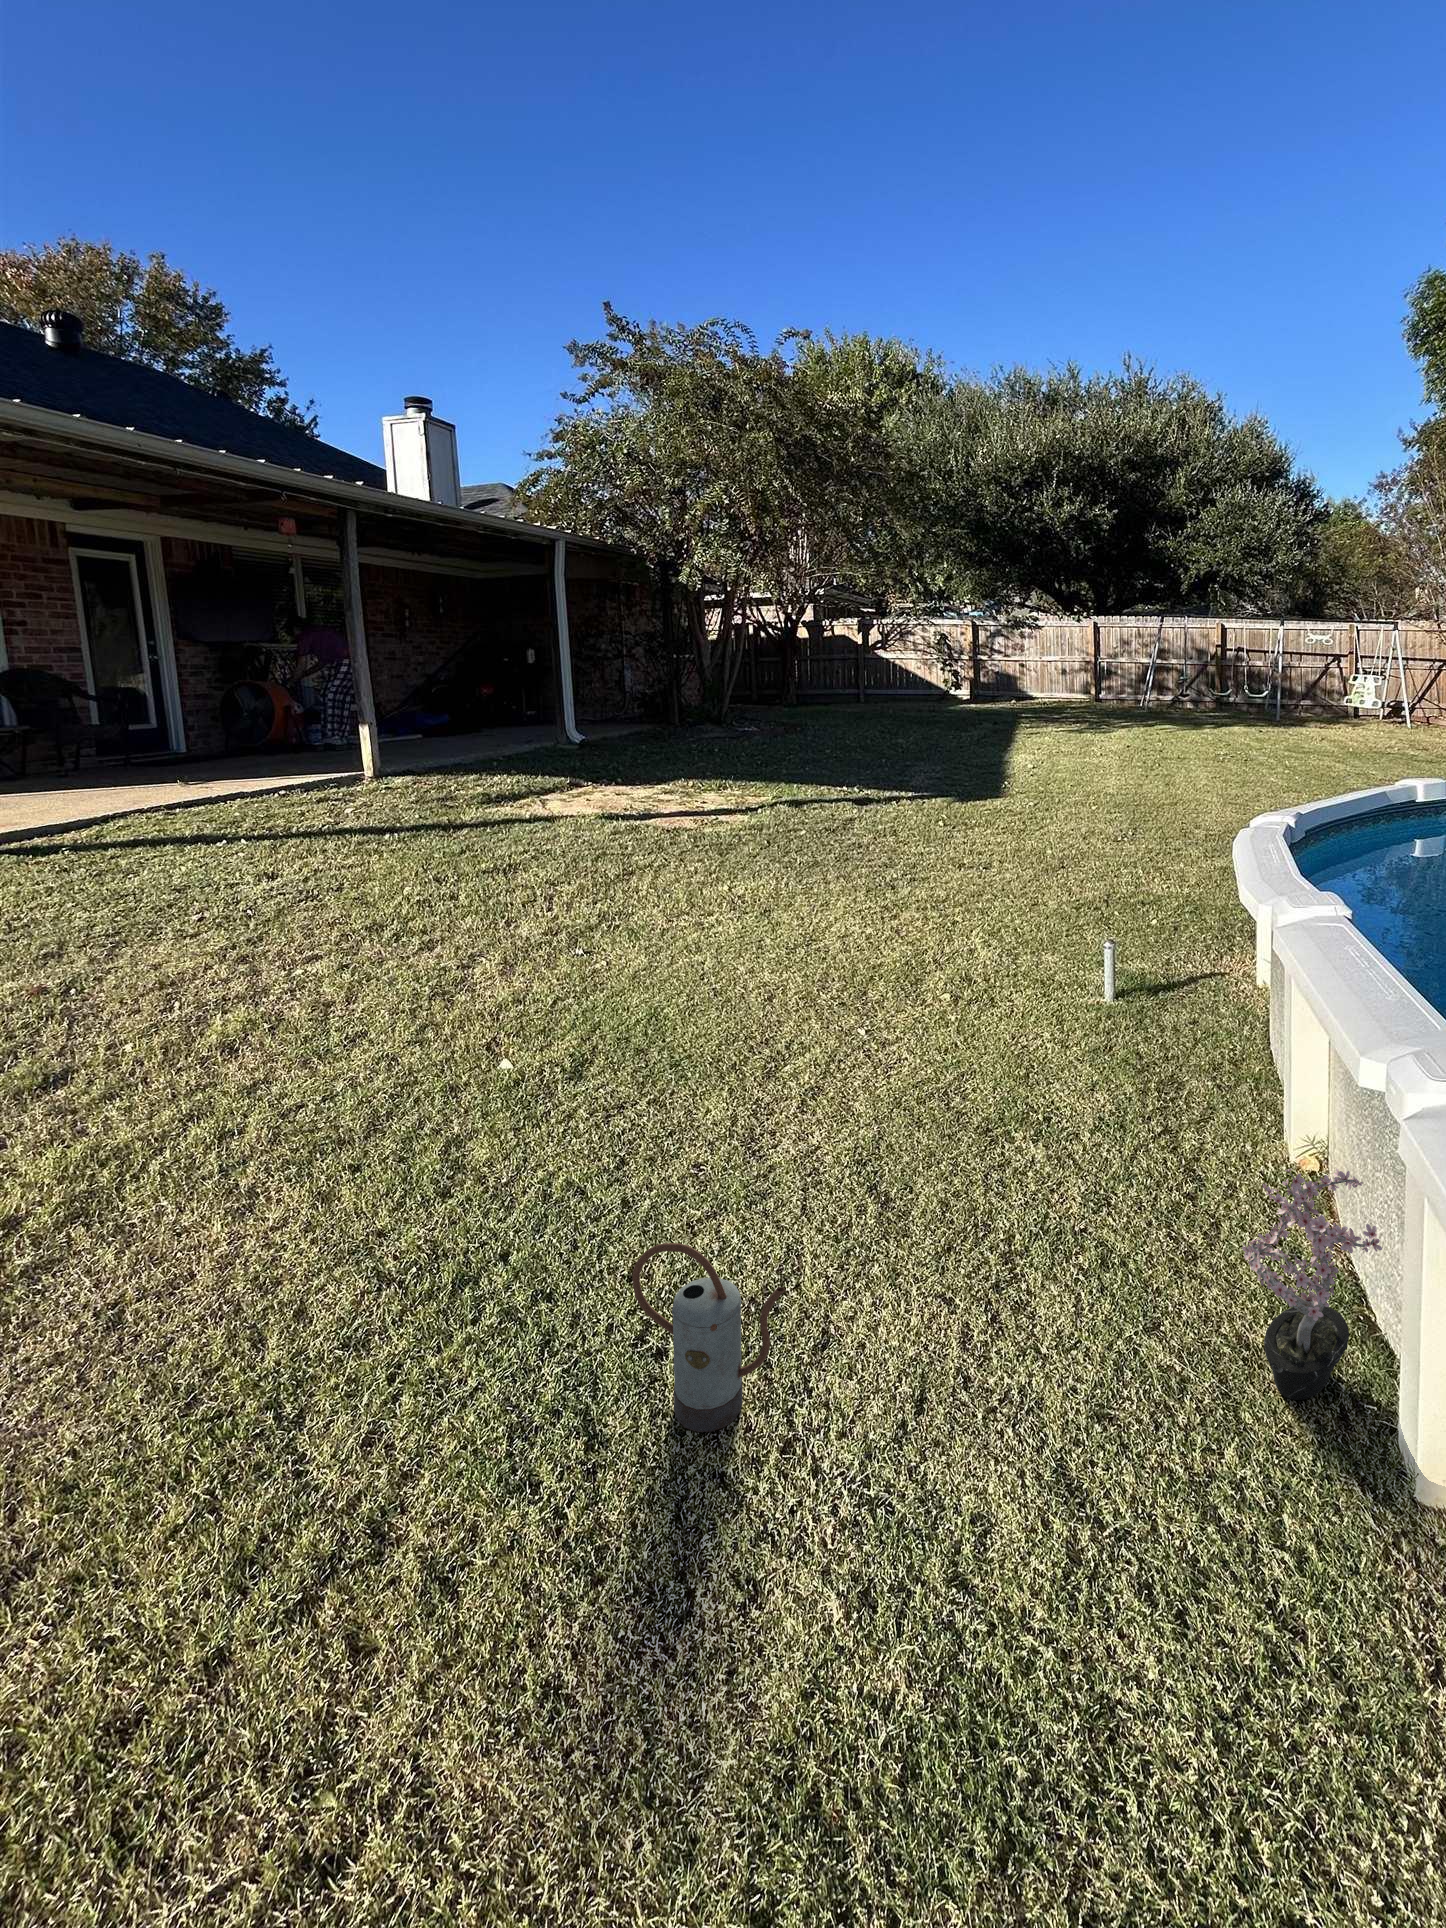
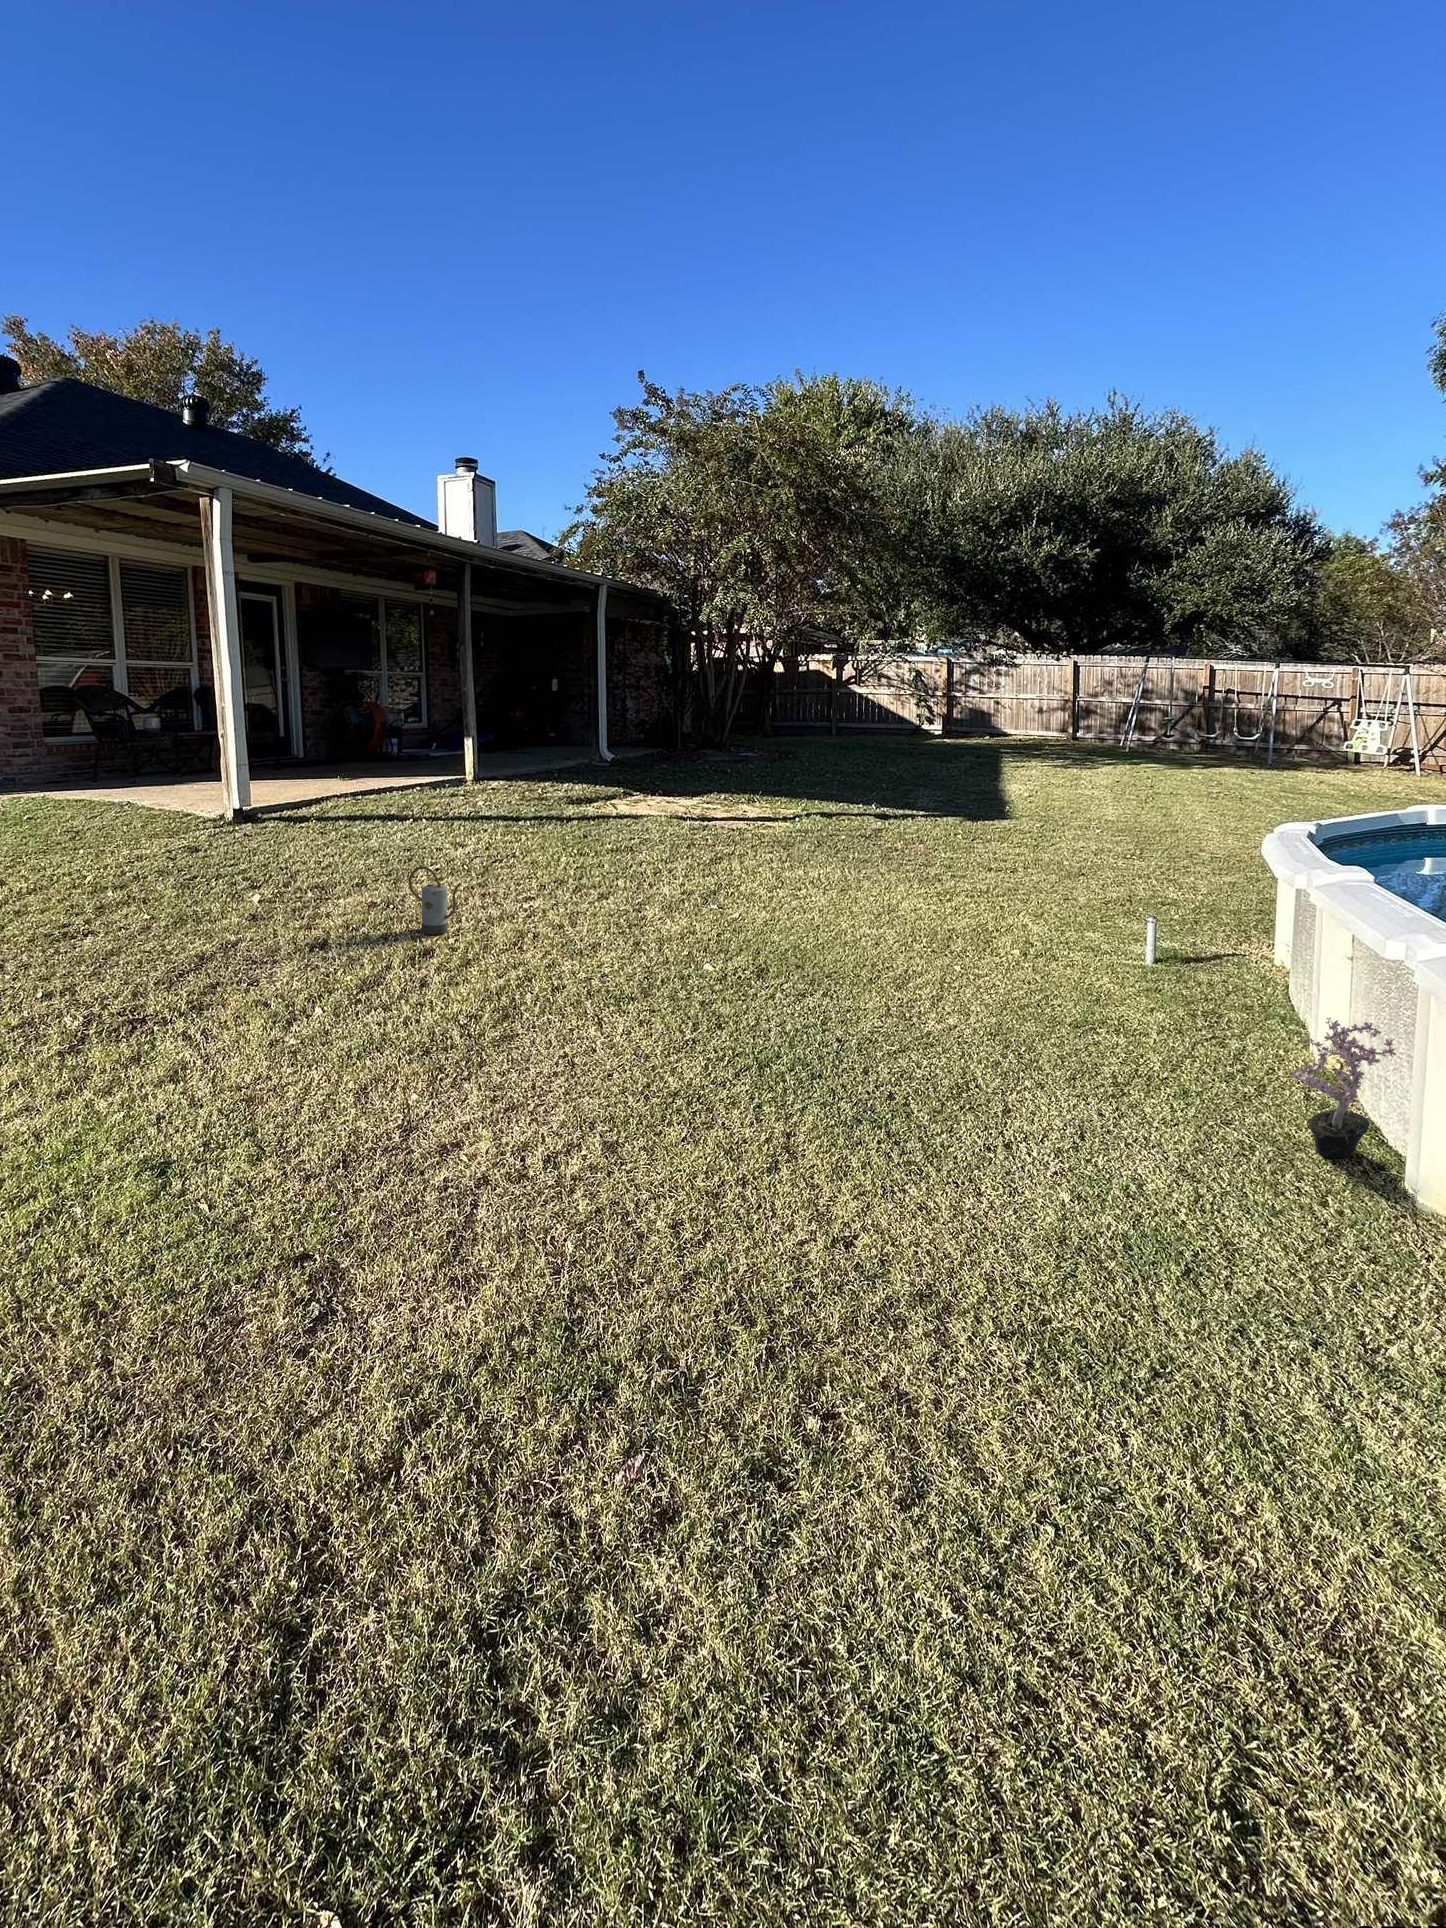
watering can: present [633,1243,785,1432] -> present [409,867,461,935]

